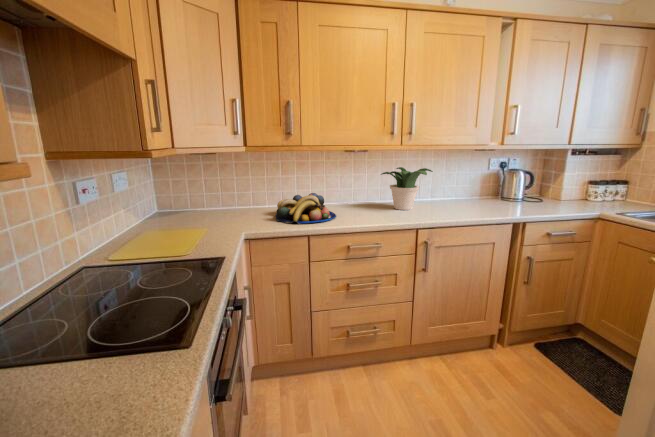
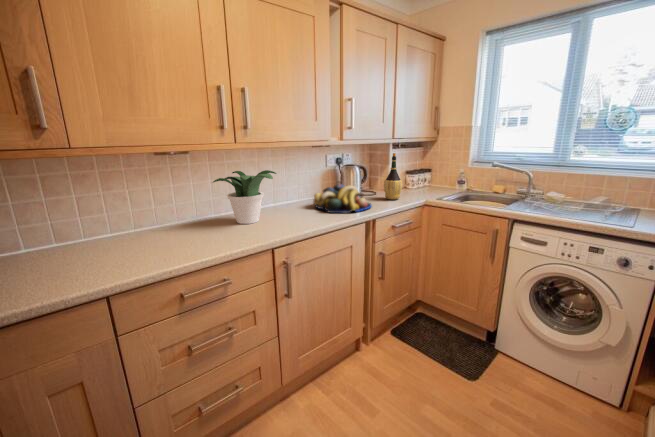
wine bottle: none [548,160,571,208] -> present [384,153,402,200]
fruit bowl: present [275,193,336,224] -> present [313,184,371,213]

